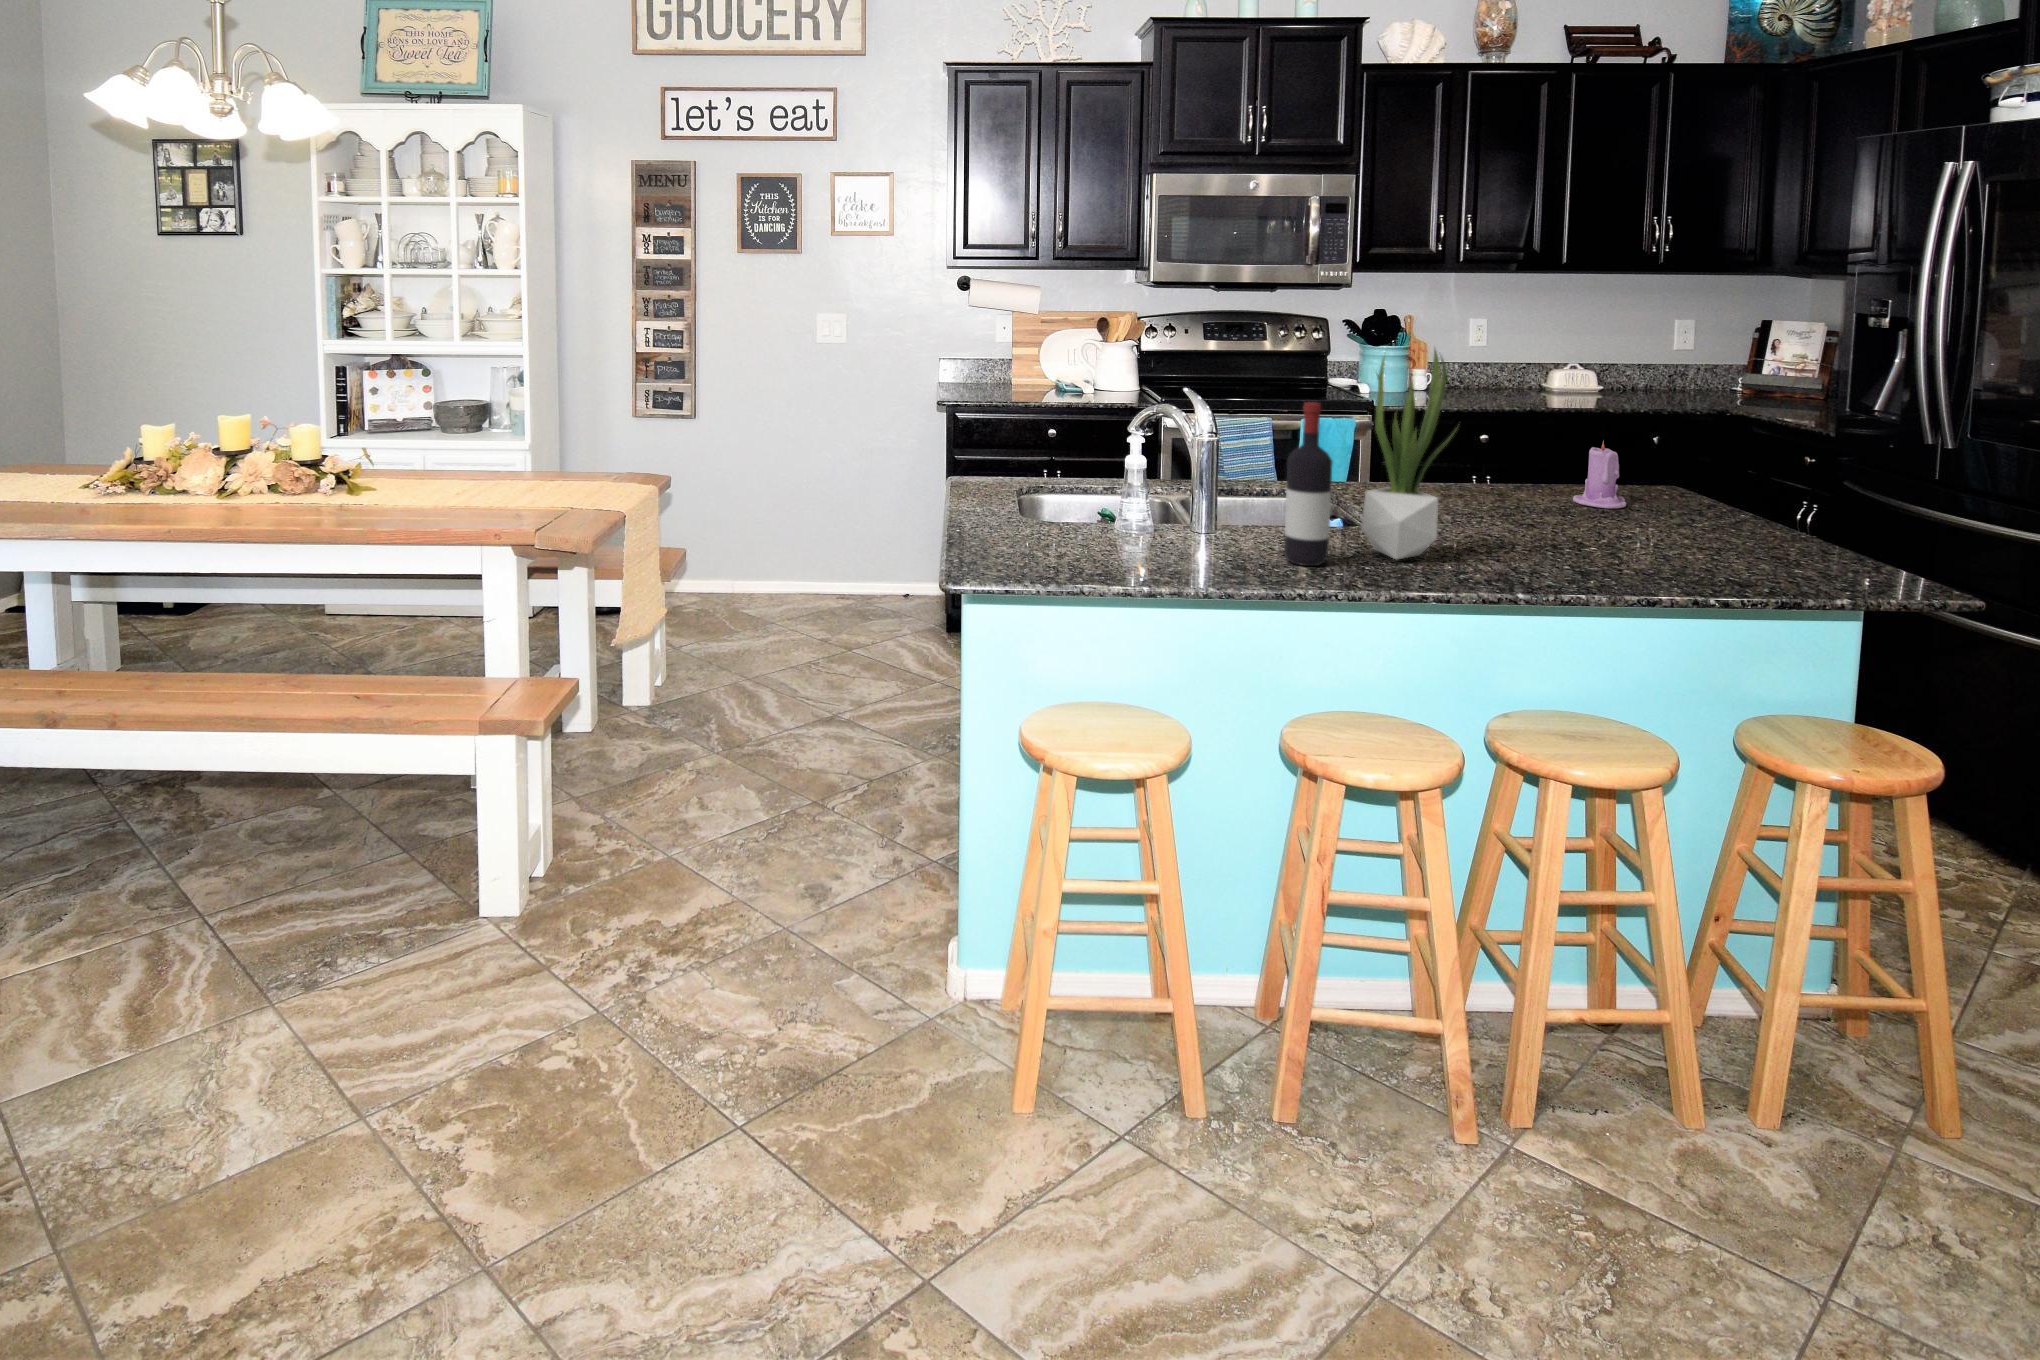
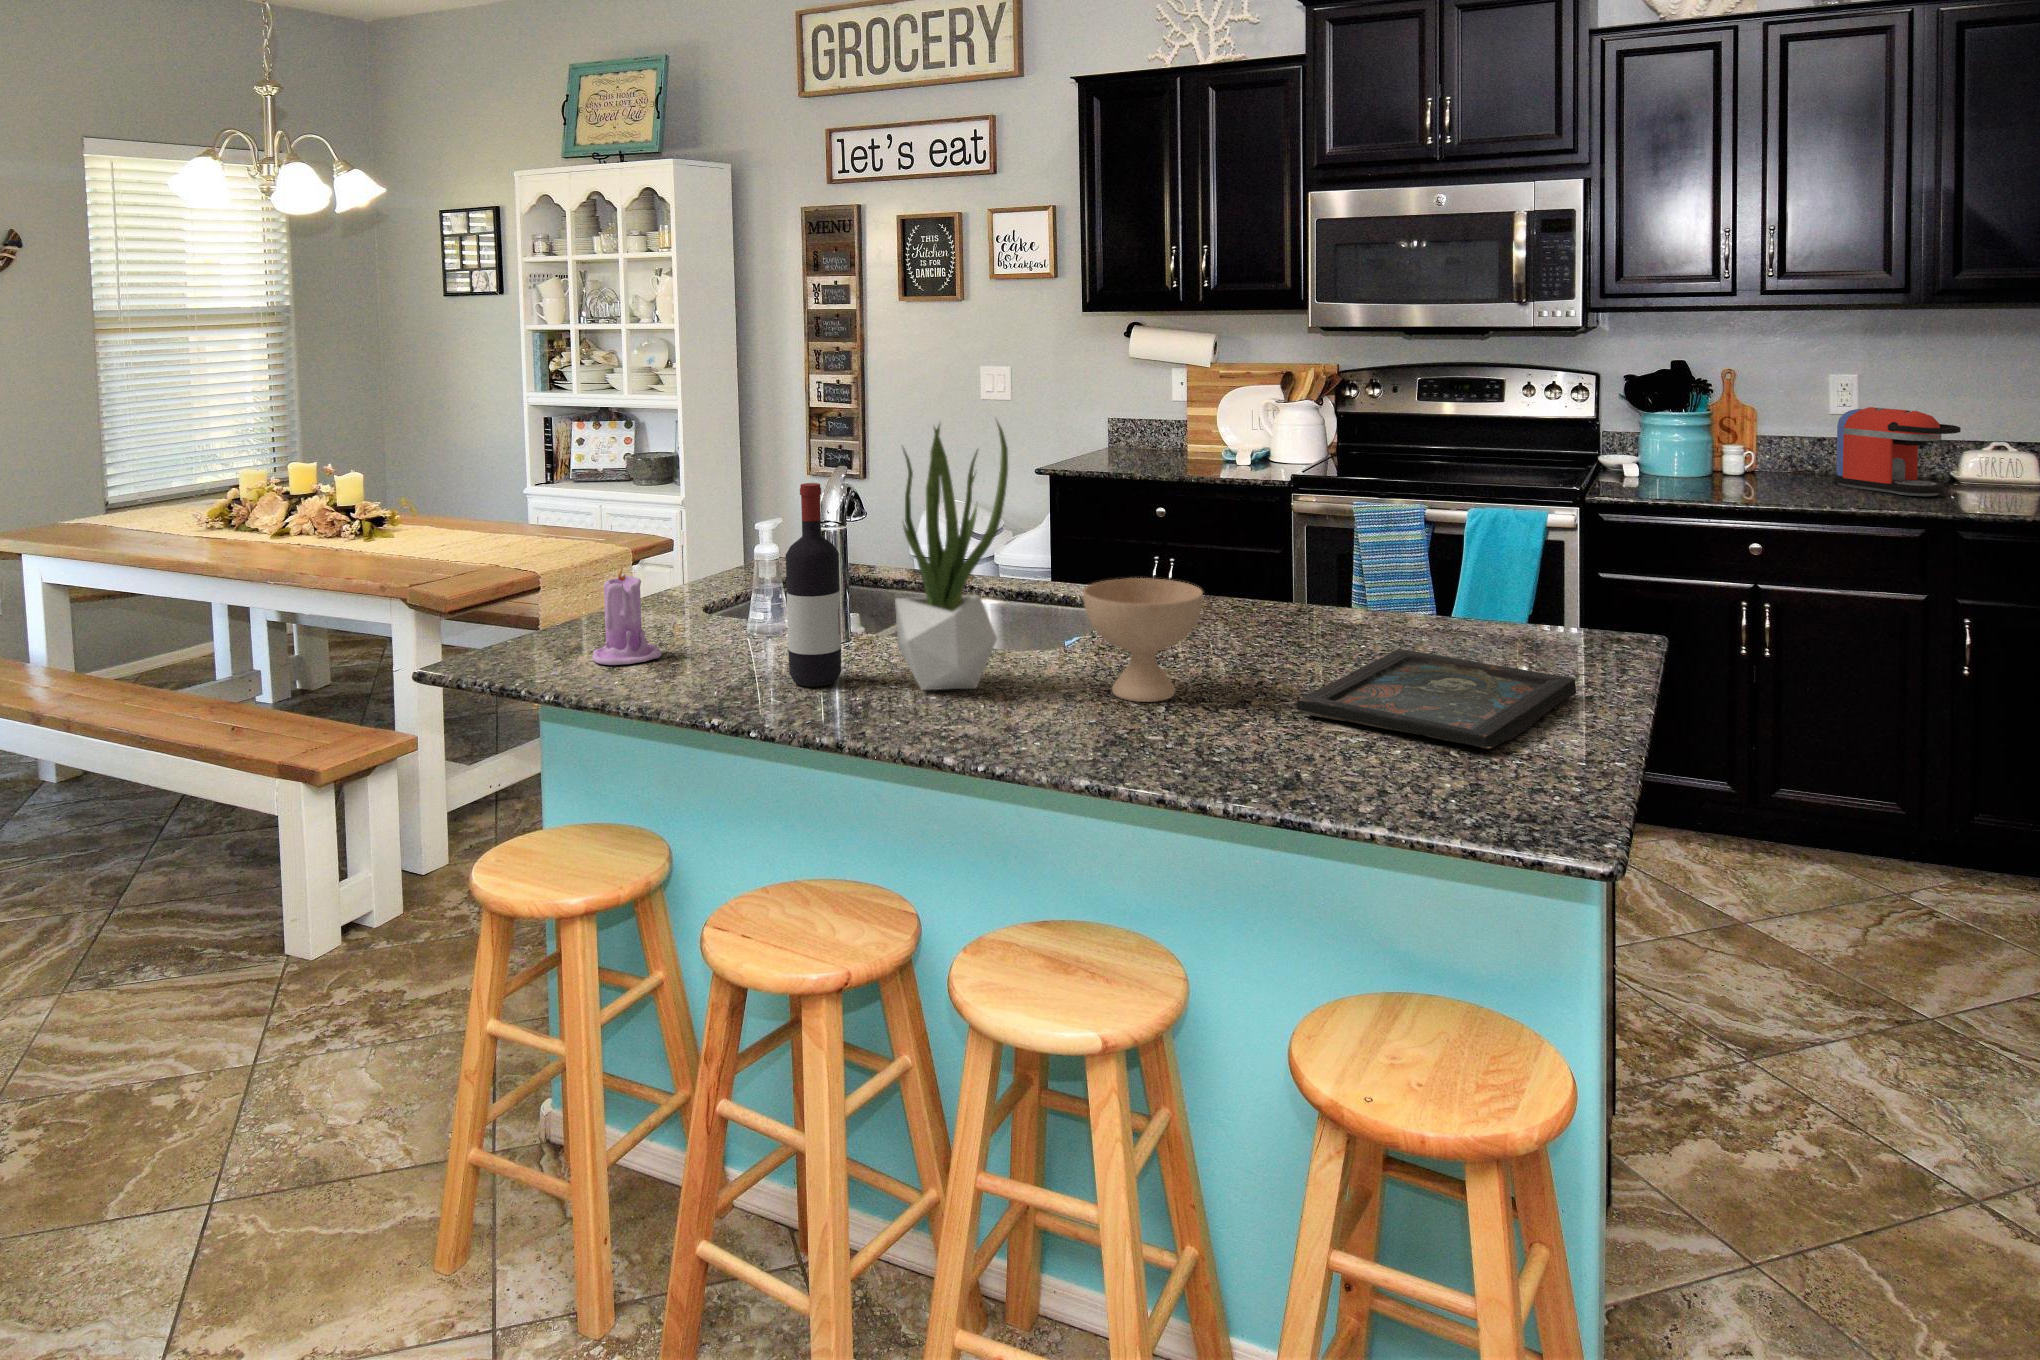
coffee maker: none [1489,341,1576,400] -> present [1833,407,1961,496]
candle: present [1573,441,1626,508] -> present [592,566,661,665]
bowl: none [1478,465,1574,553] -> present [1083,578,1203,702]
tray: none [1597,506,1793,557] -> present [1297,649,1576,749]

